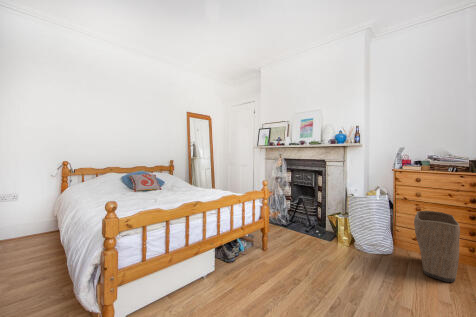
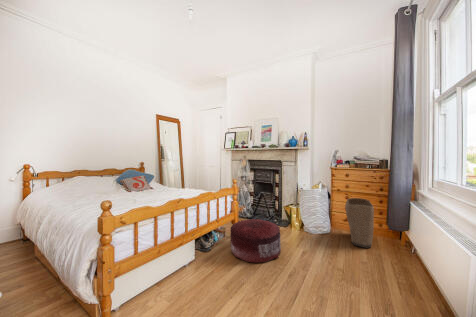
pouf: none [257,228,320,284] -> present [230,218,281,263]

